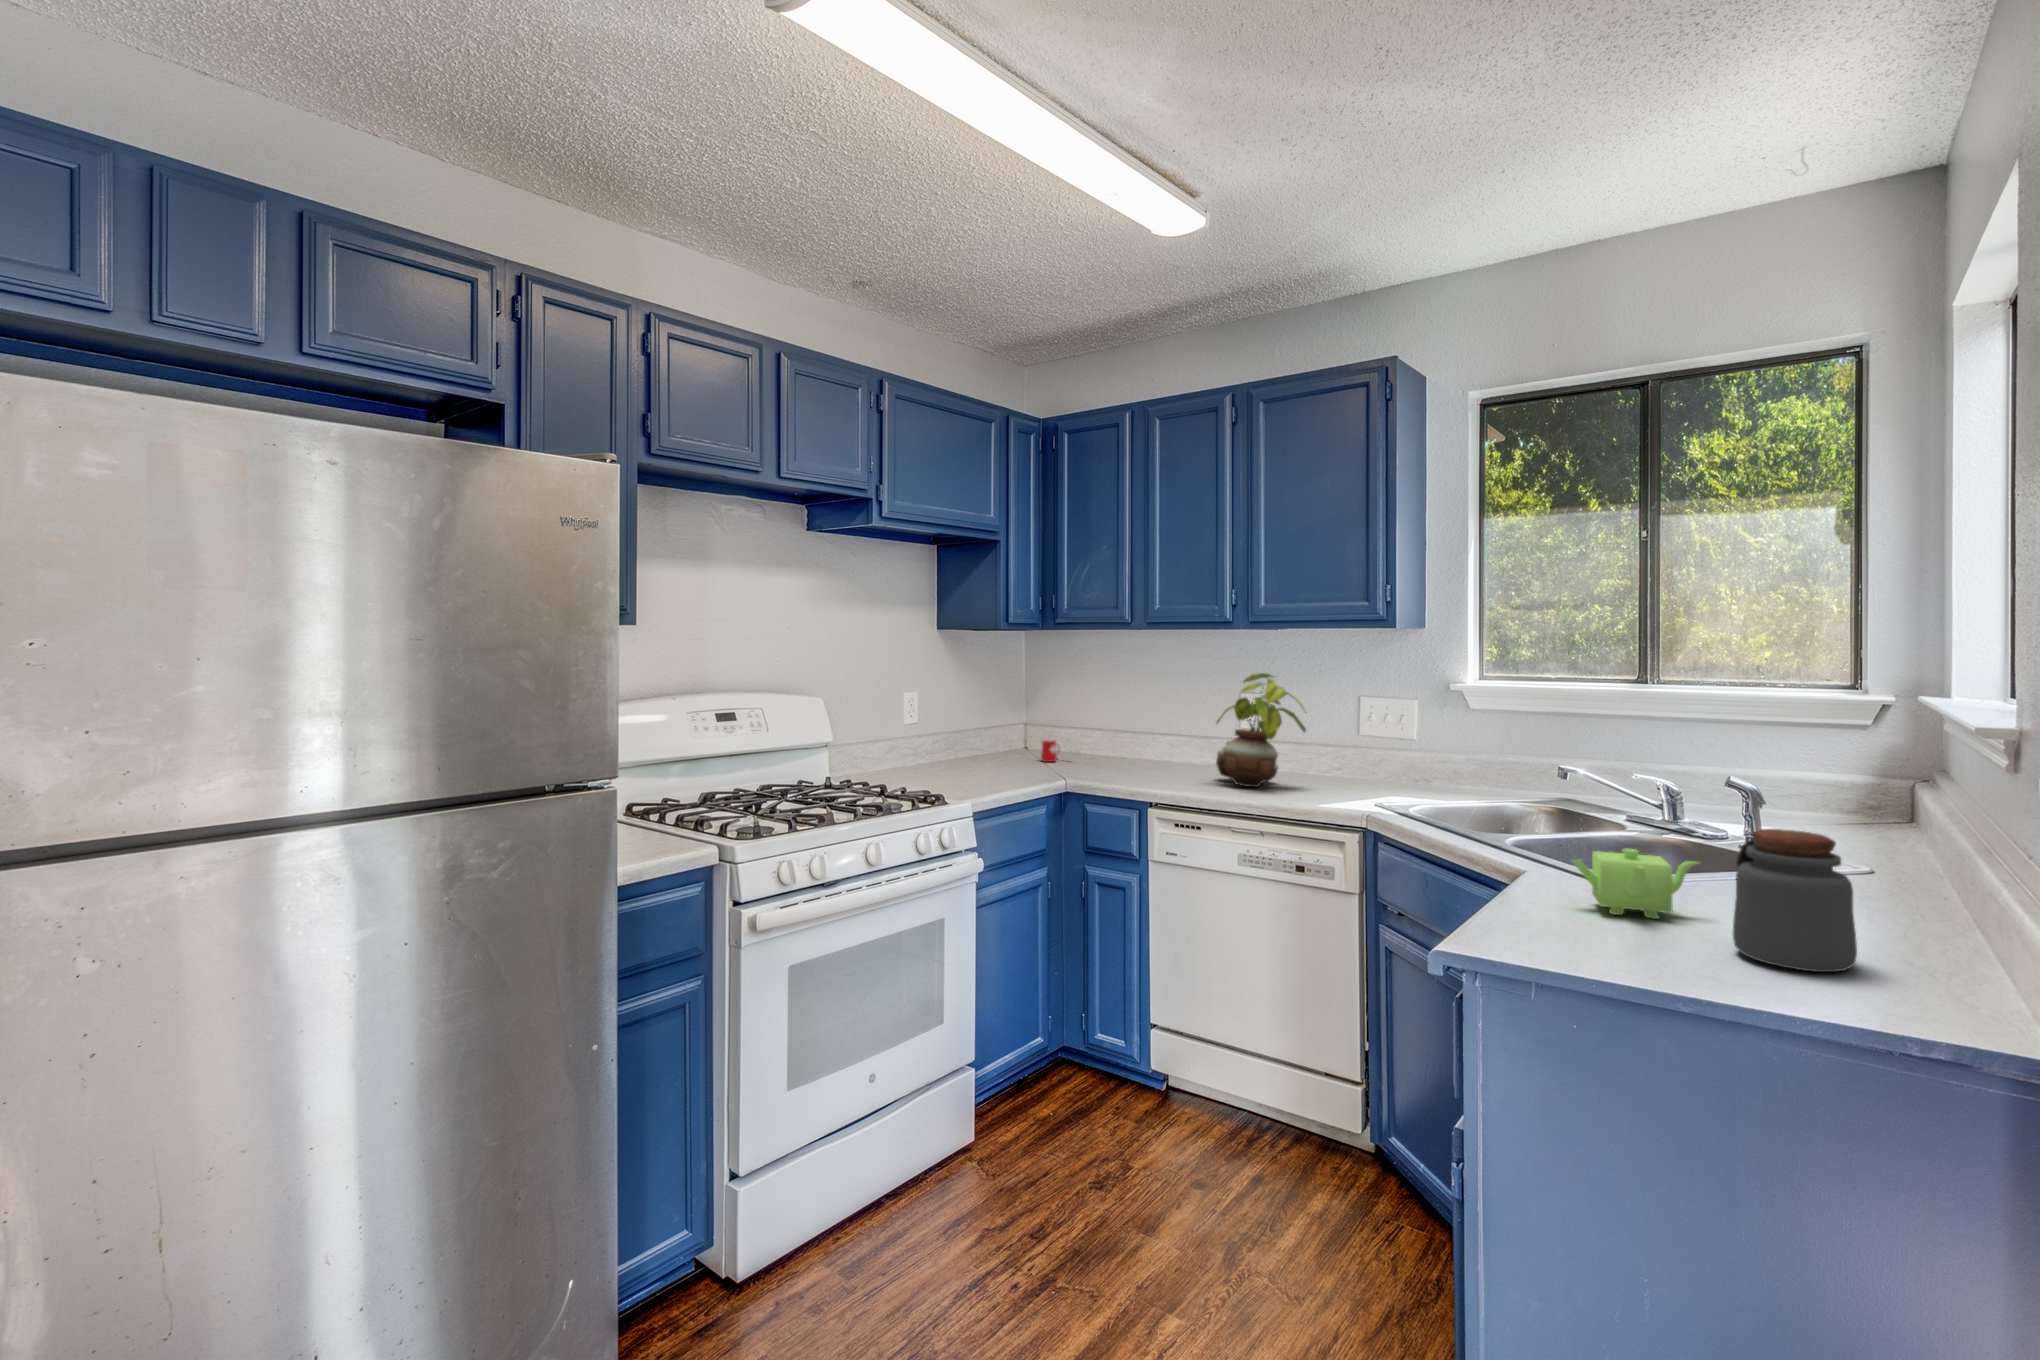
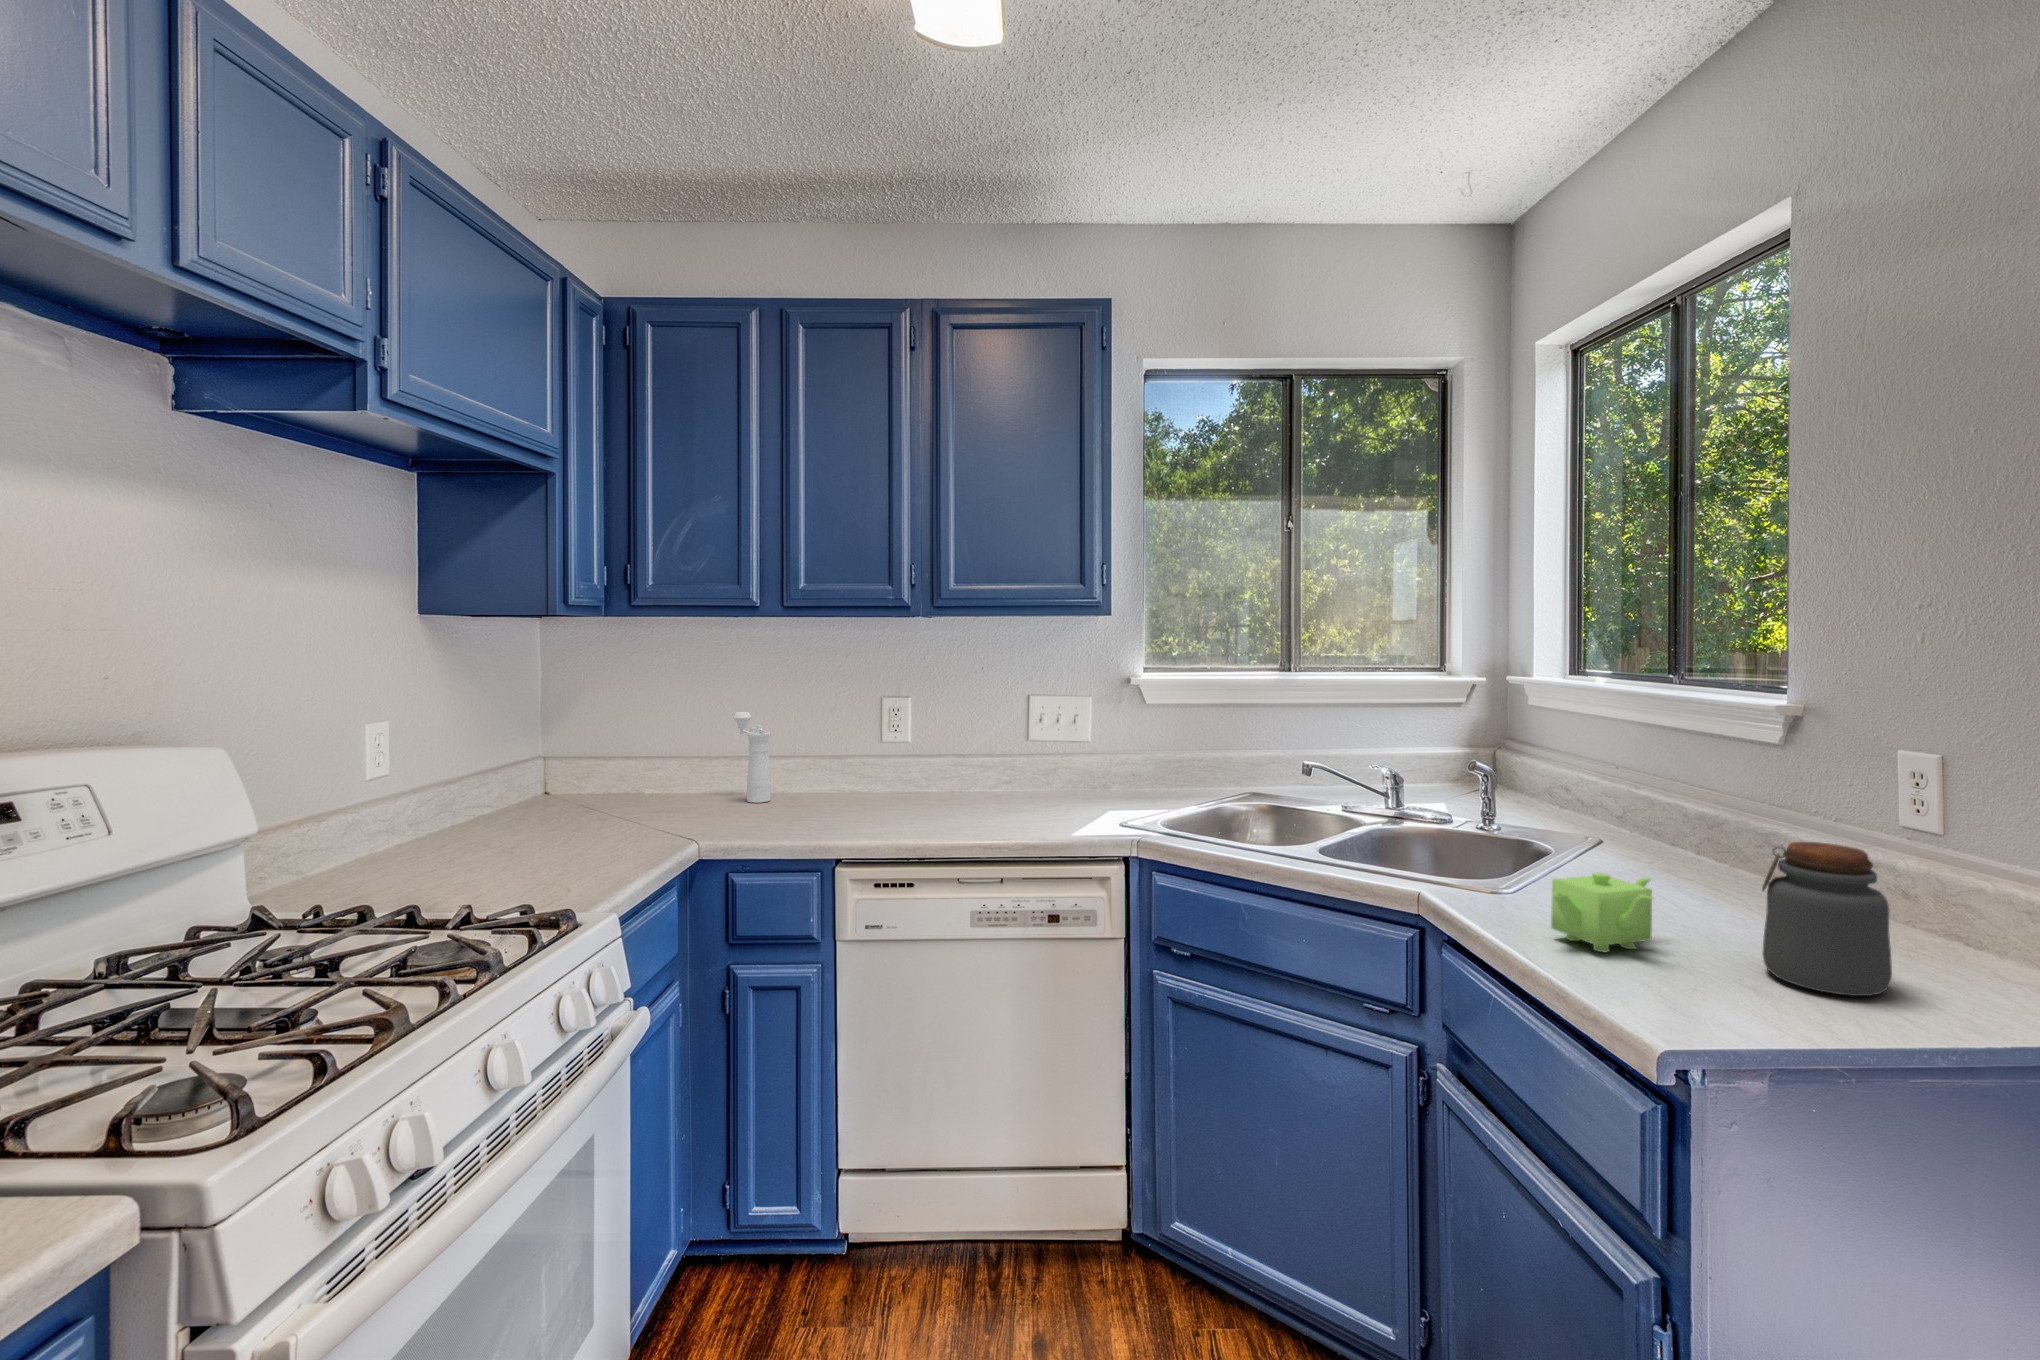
potted plant: present [1216,673,1307,787] -> none [883,672,1013,819]
pepper mill: none [1134,702,1153,768] -> present [733,712,771,803]
mug: present [1040,740,1067,762] -> none [600,775,650,809]

